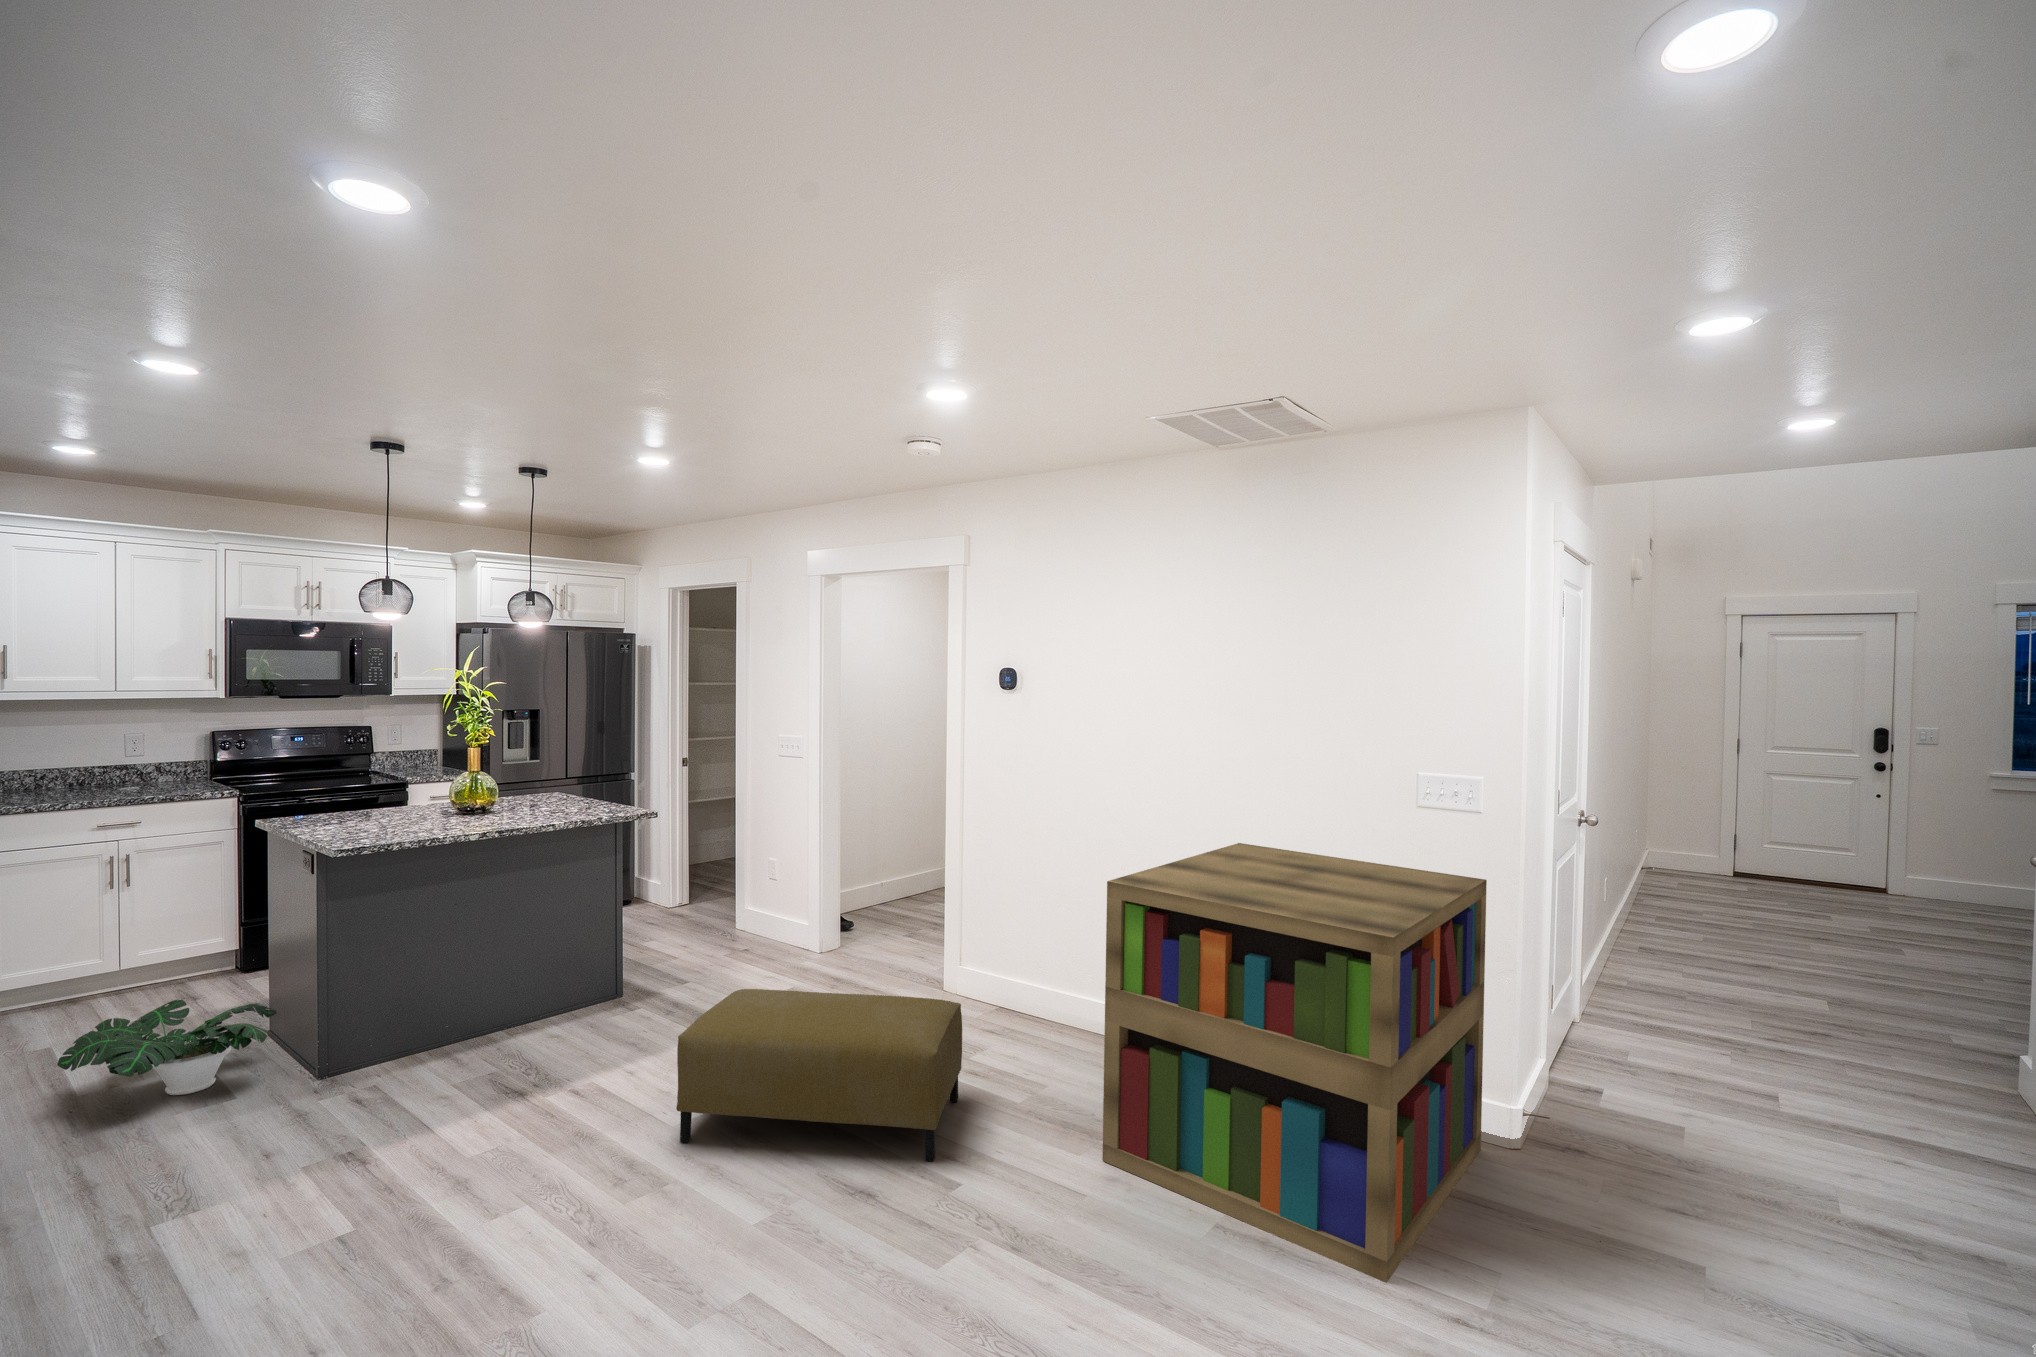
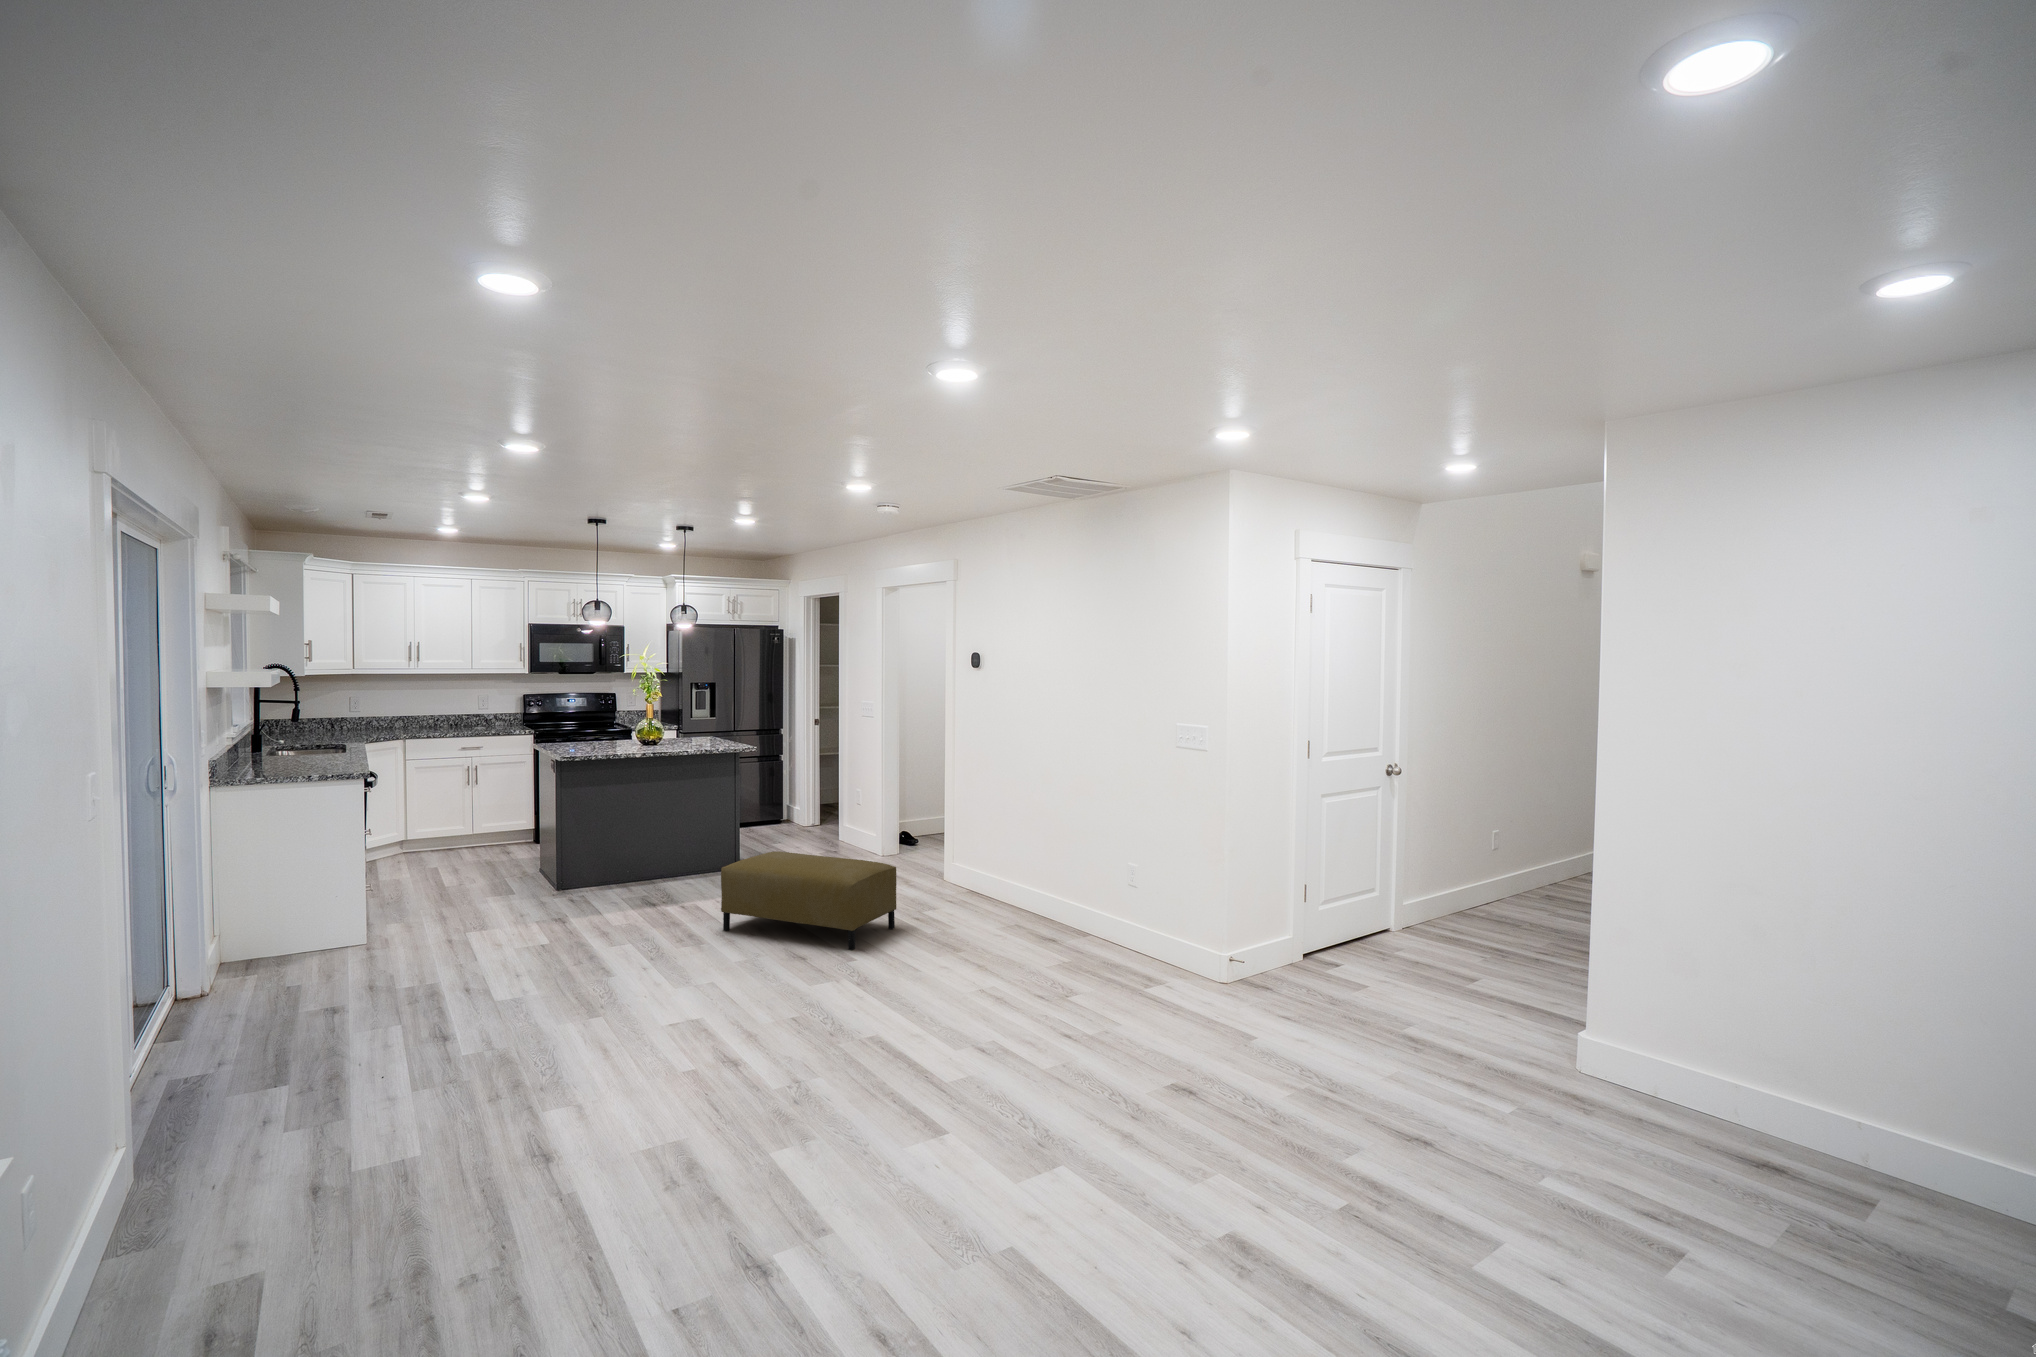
bookshelf: present [1102,843,1487,1283] -> none [950,773,1206,1017]
potted plant: present [57,1000,277,1095] -> none [435,842,540,892]

